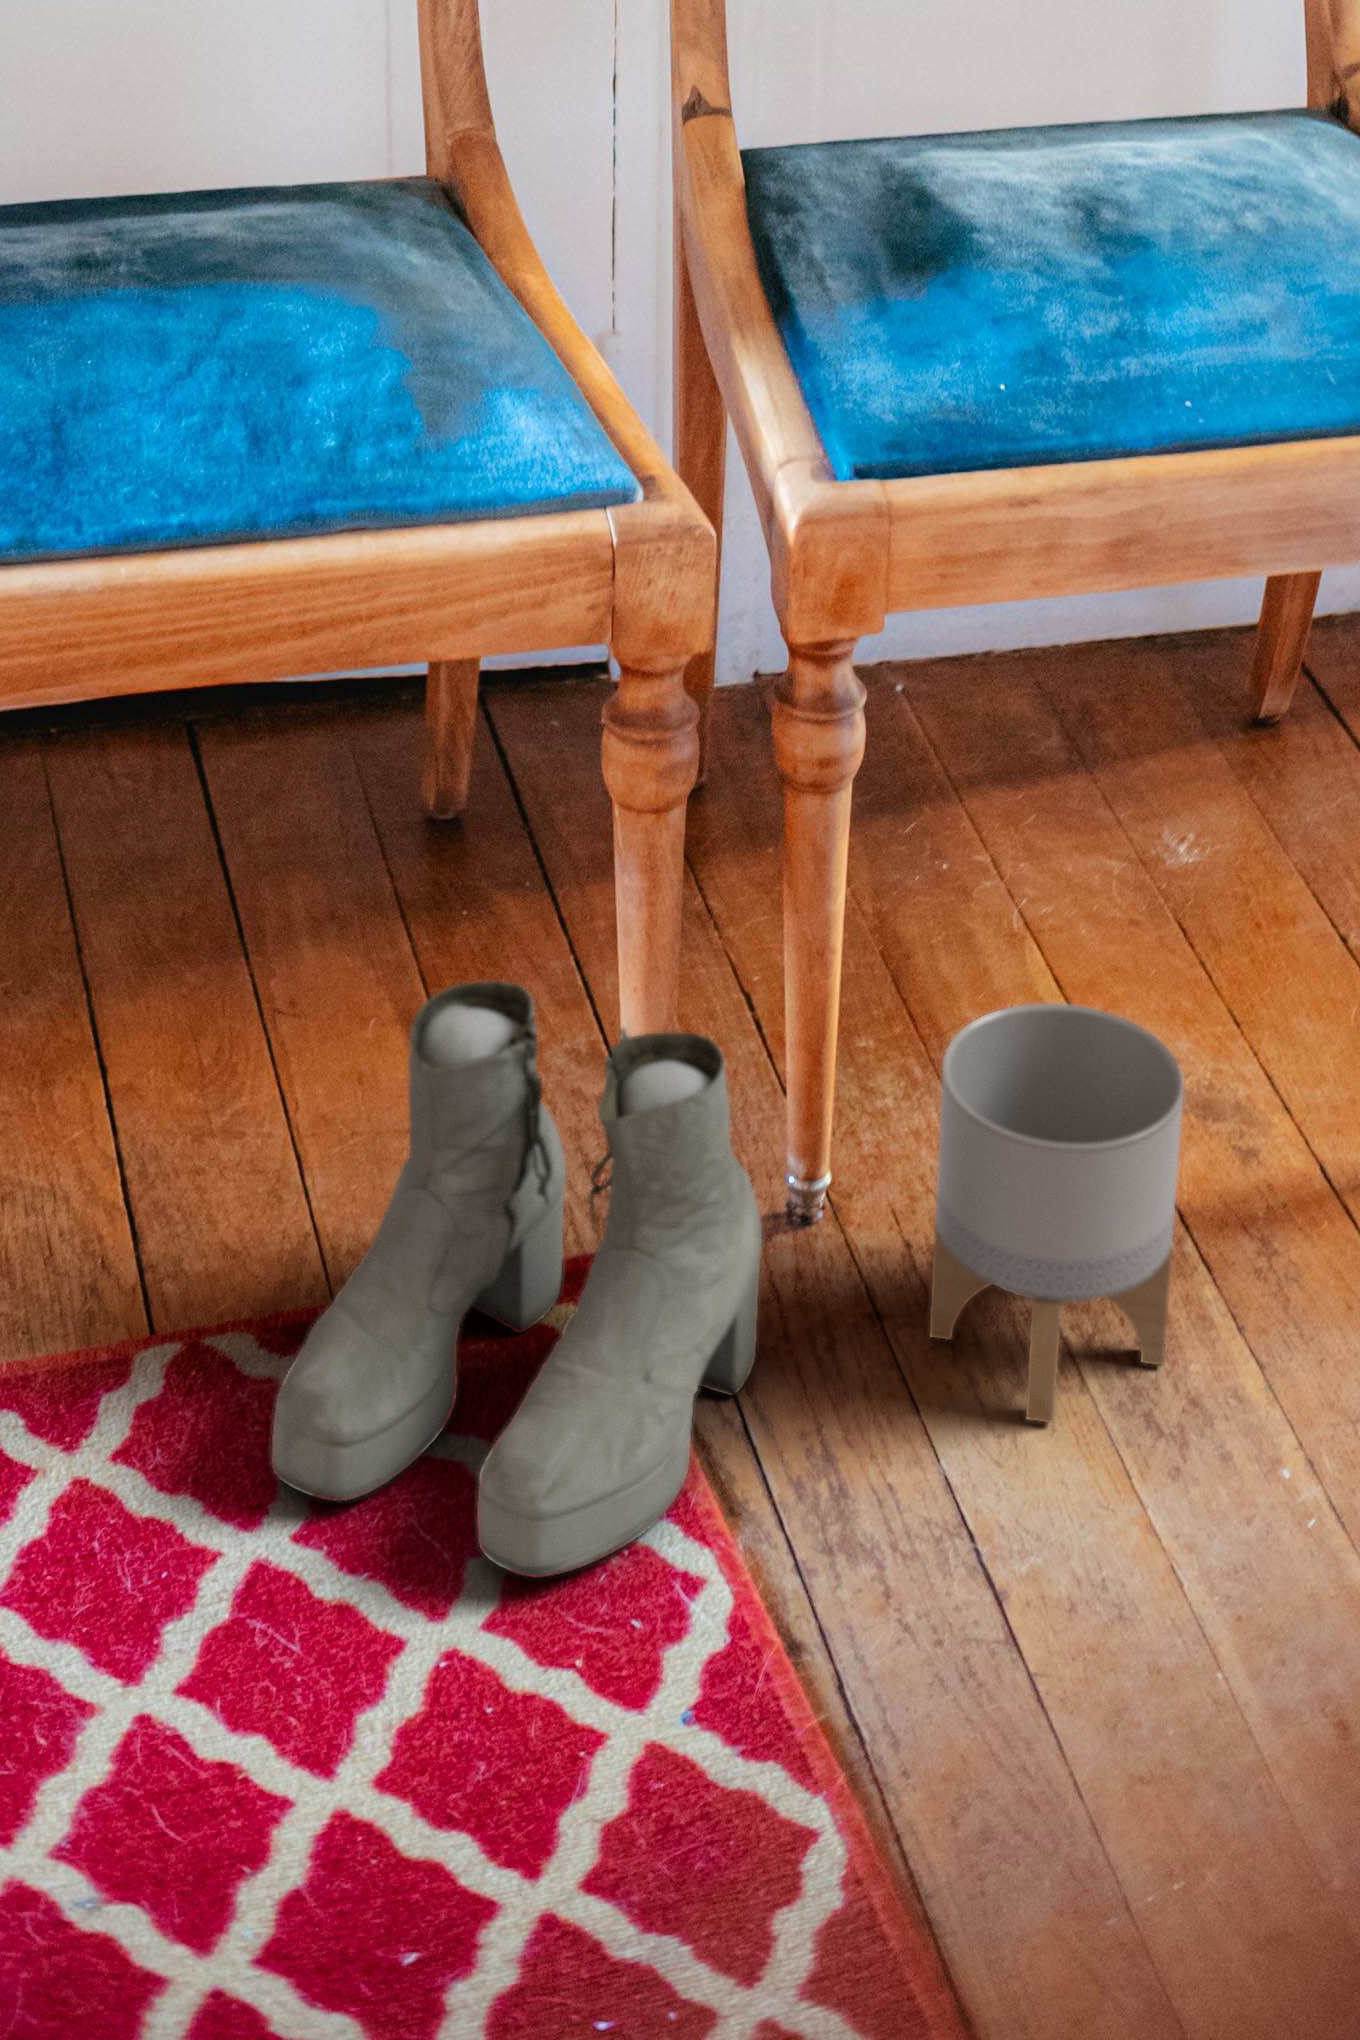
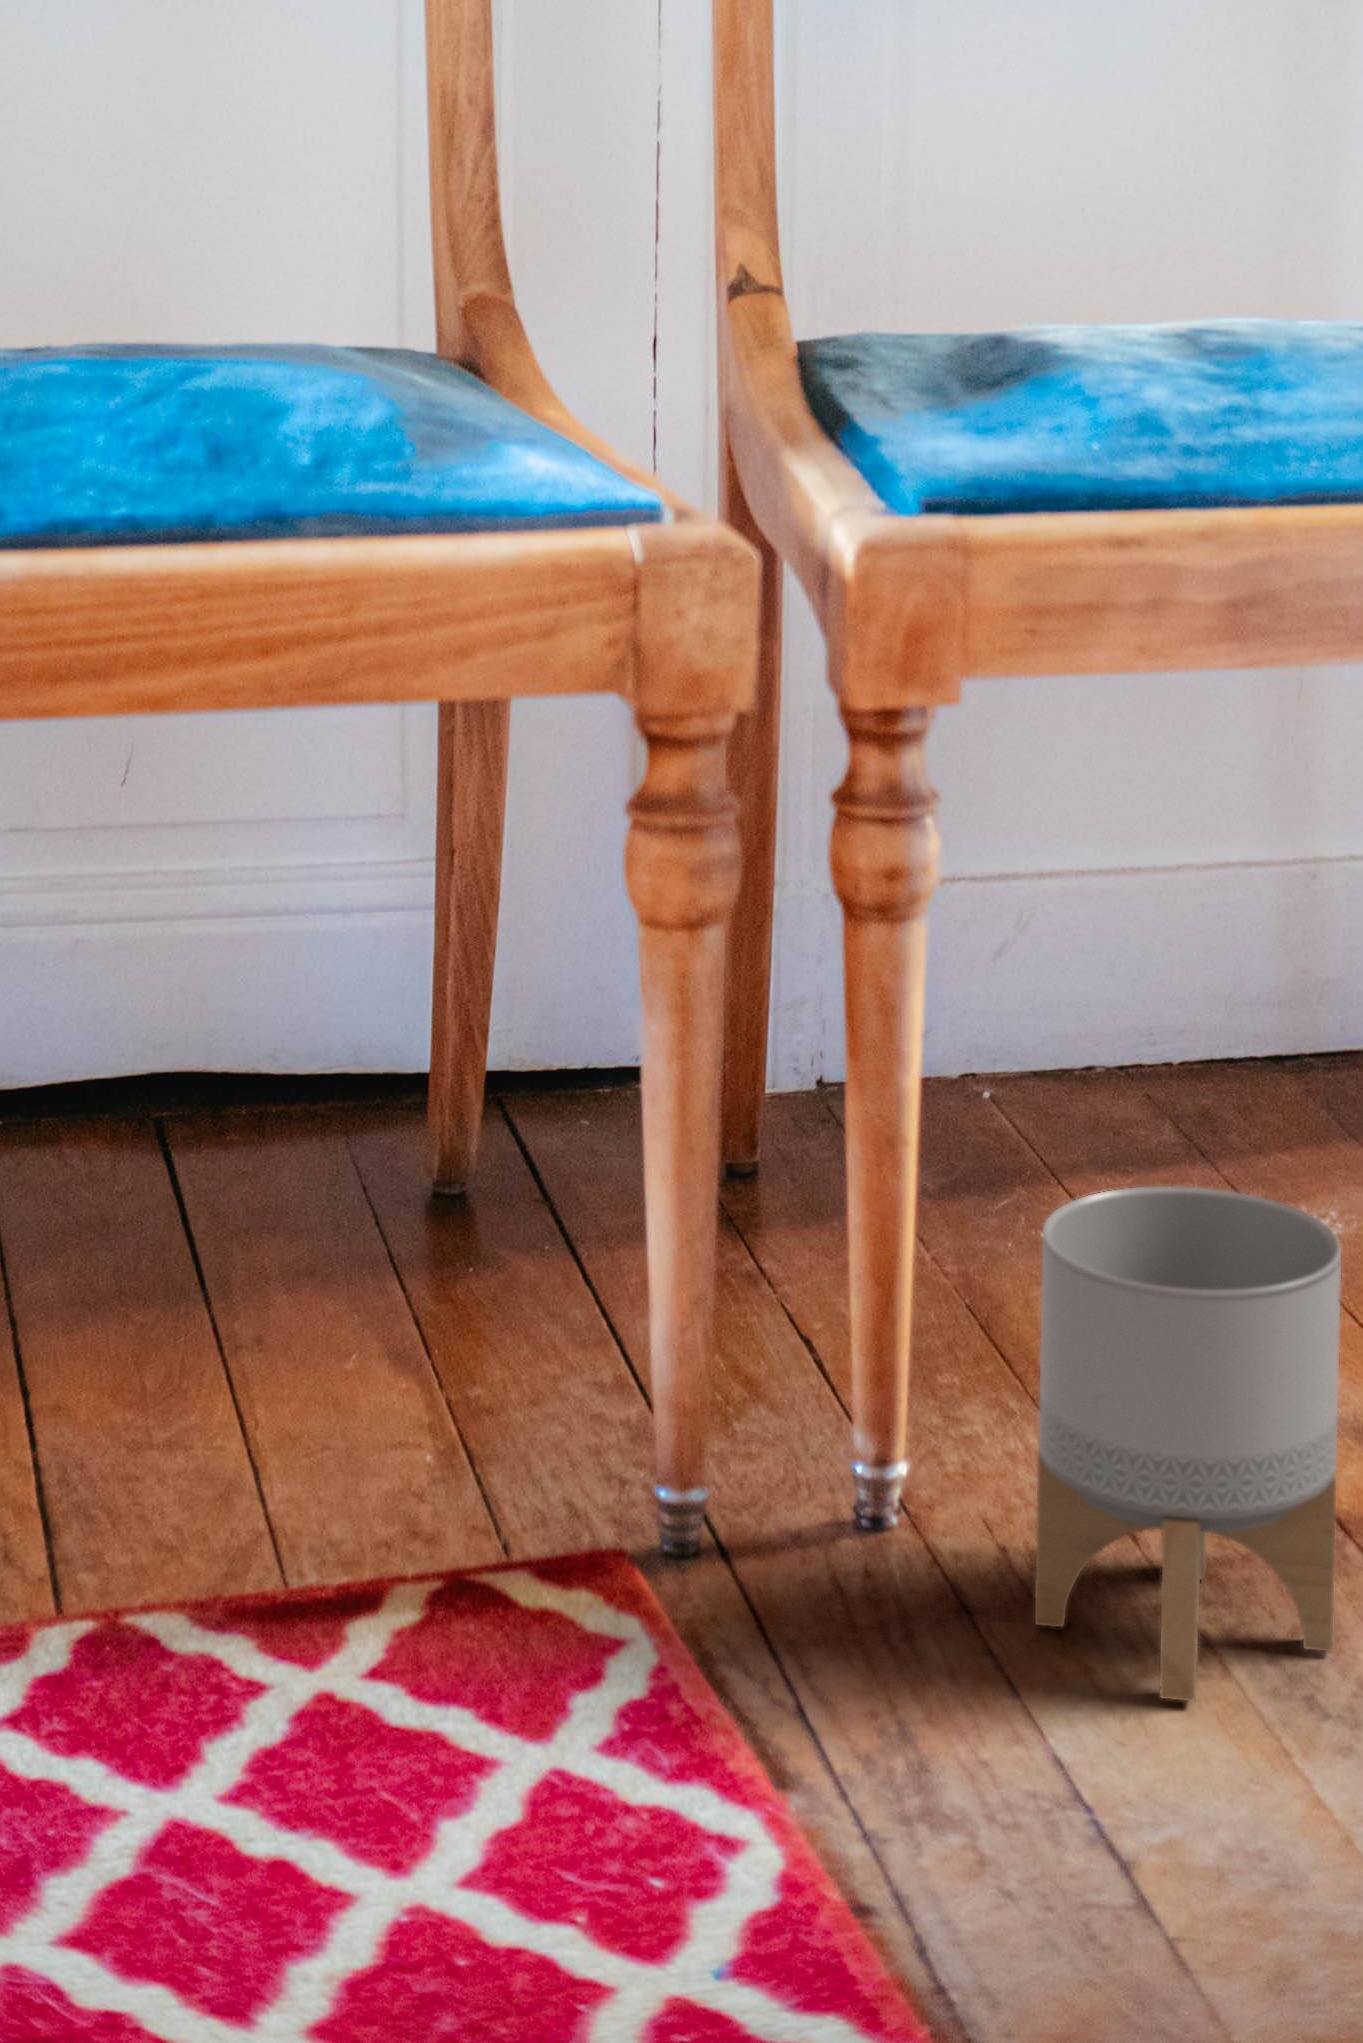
boots: present [271,981,762,1578] -> none [196,1128,822,1825]

